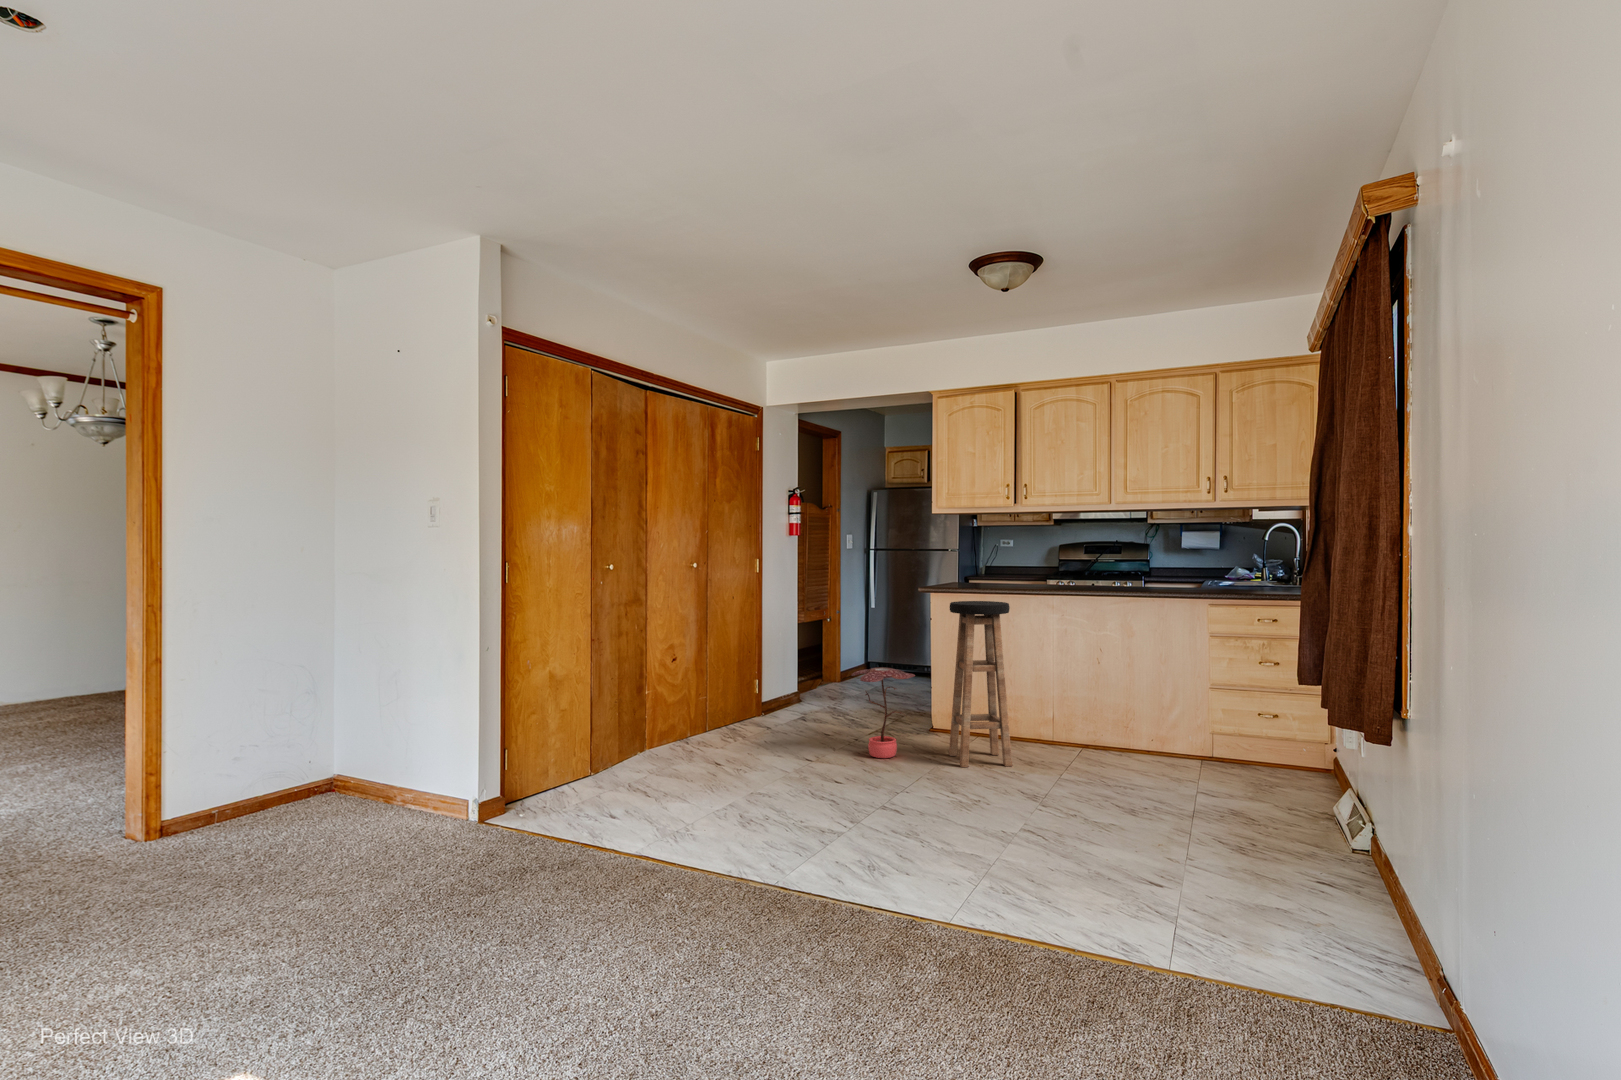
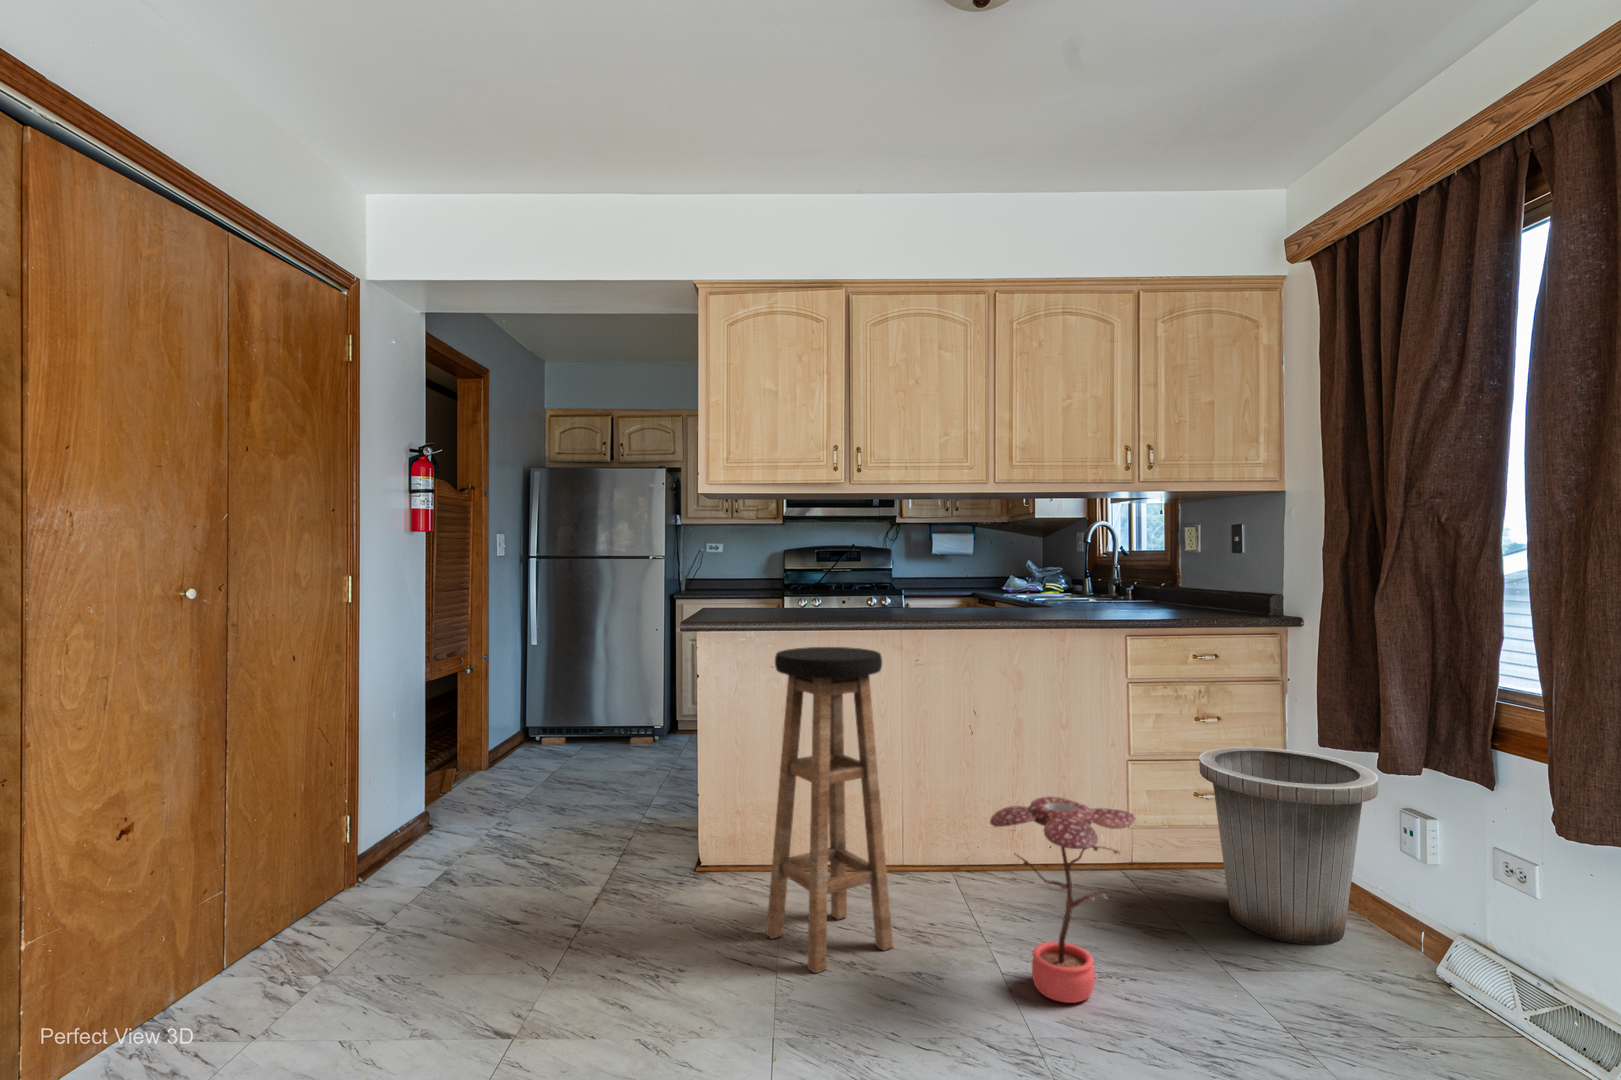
potted plant: present [852,667,915,758] -> present [990,797,1135,1003]
trash can: none [1222,680,1337,799] -> present [1199,747,1378,945]

